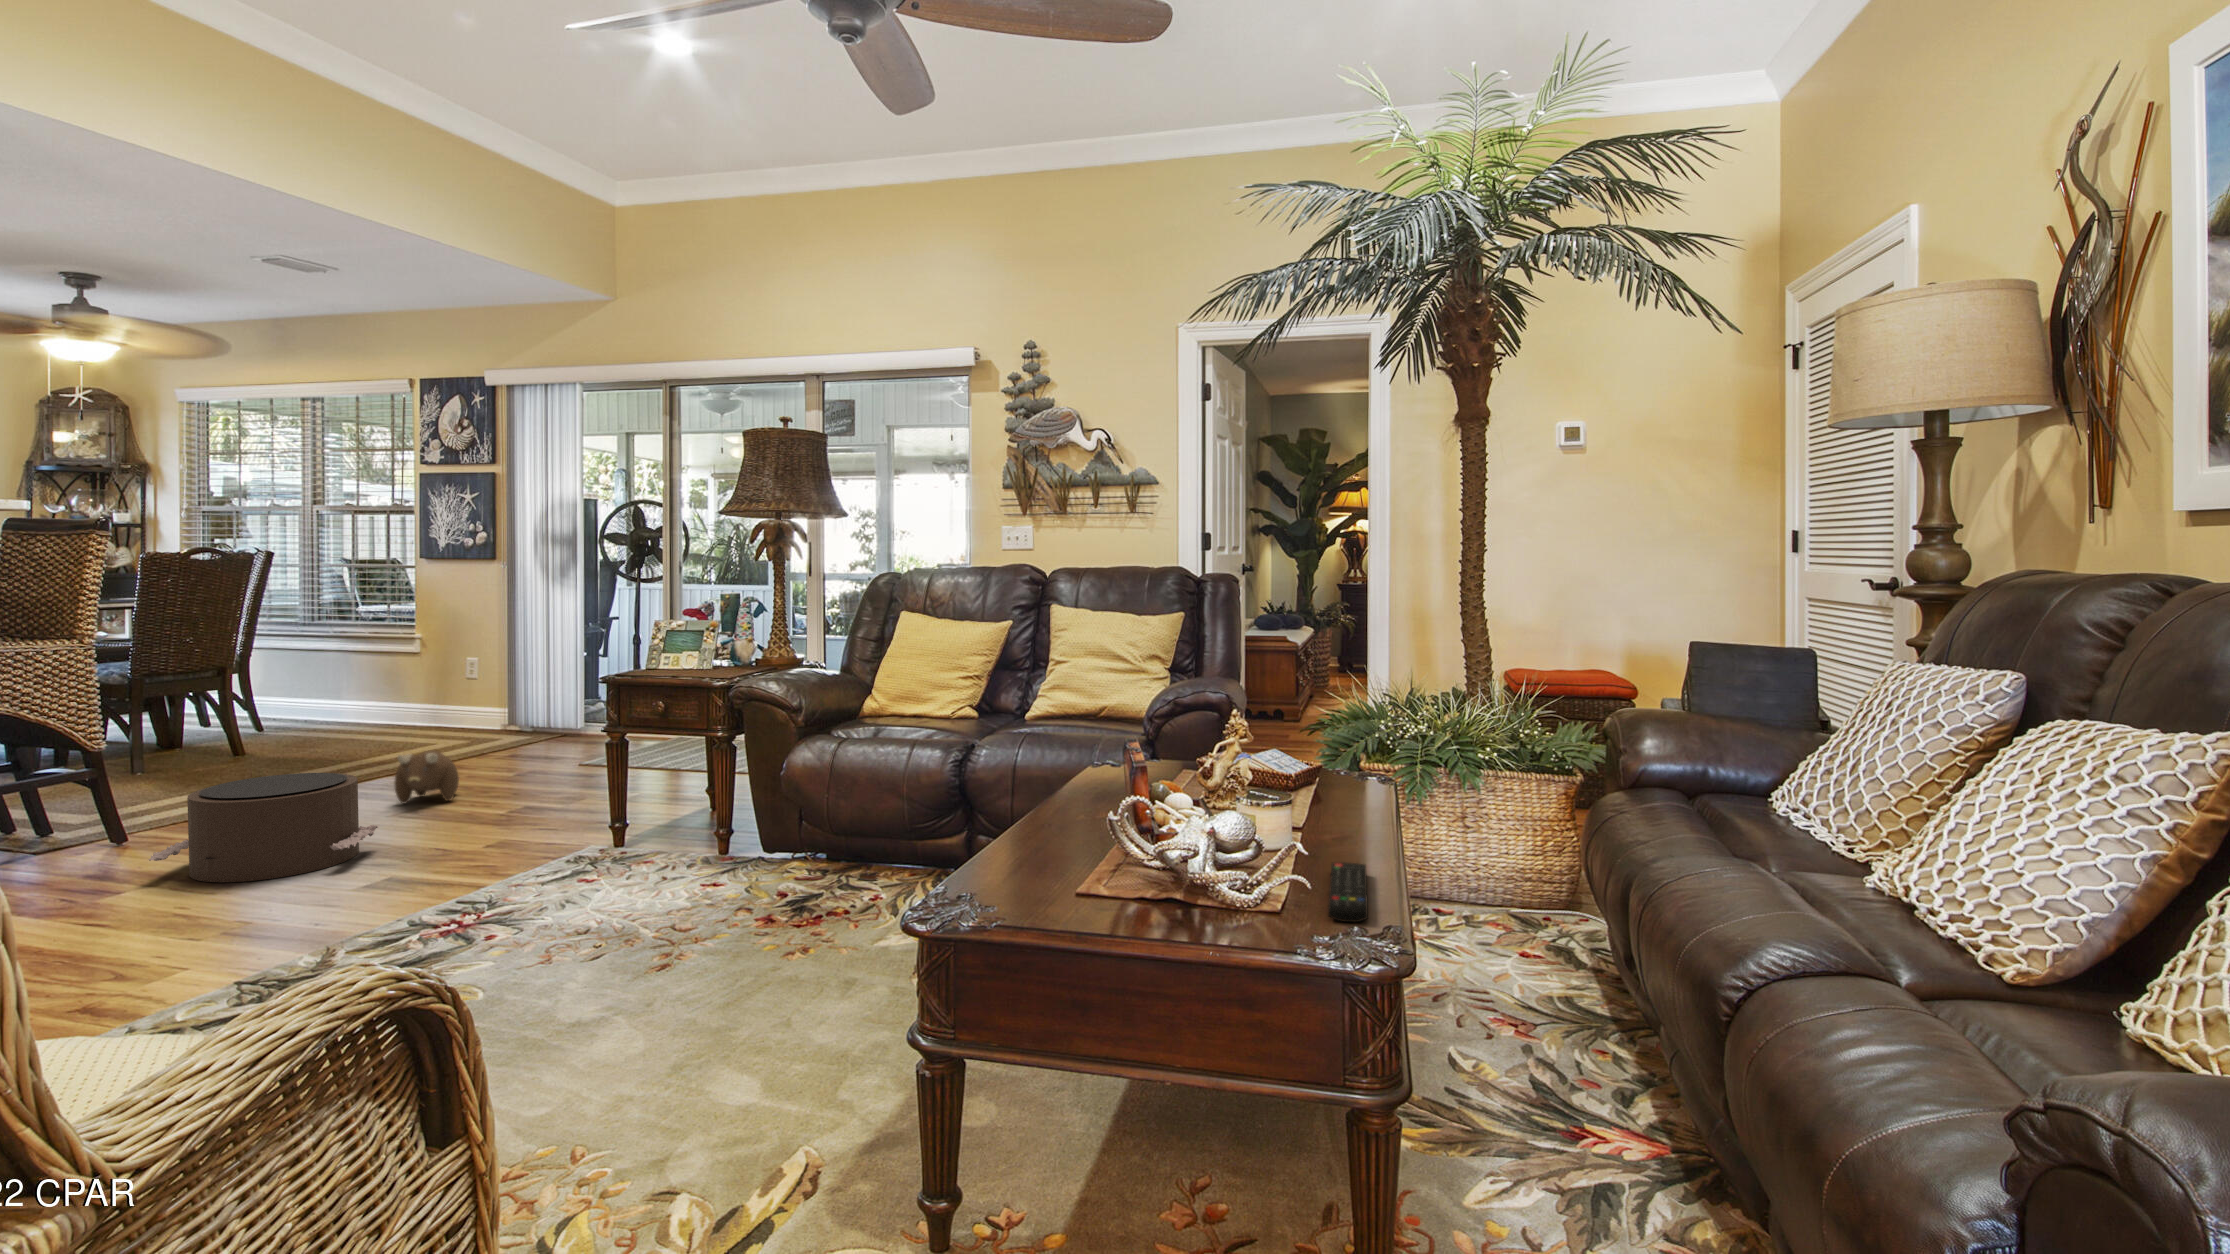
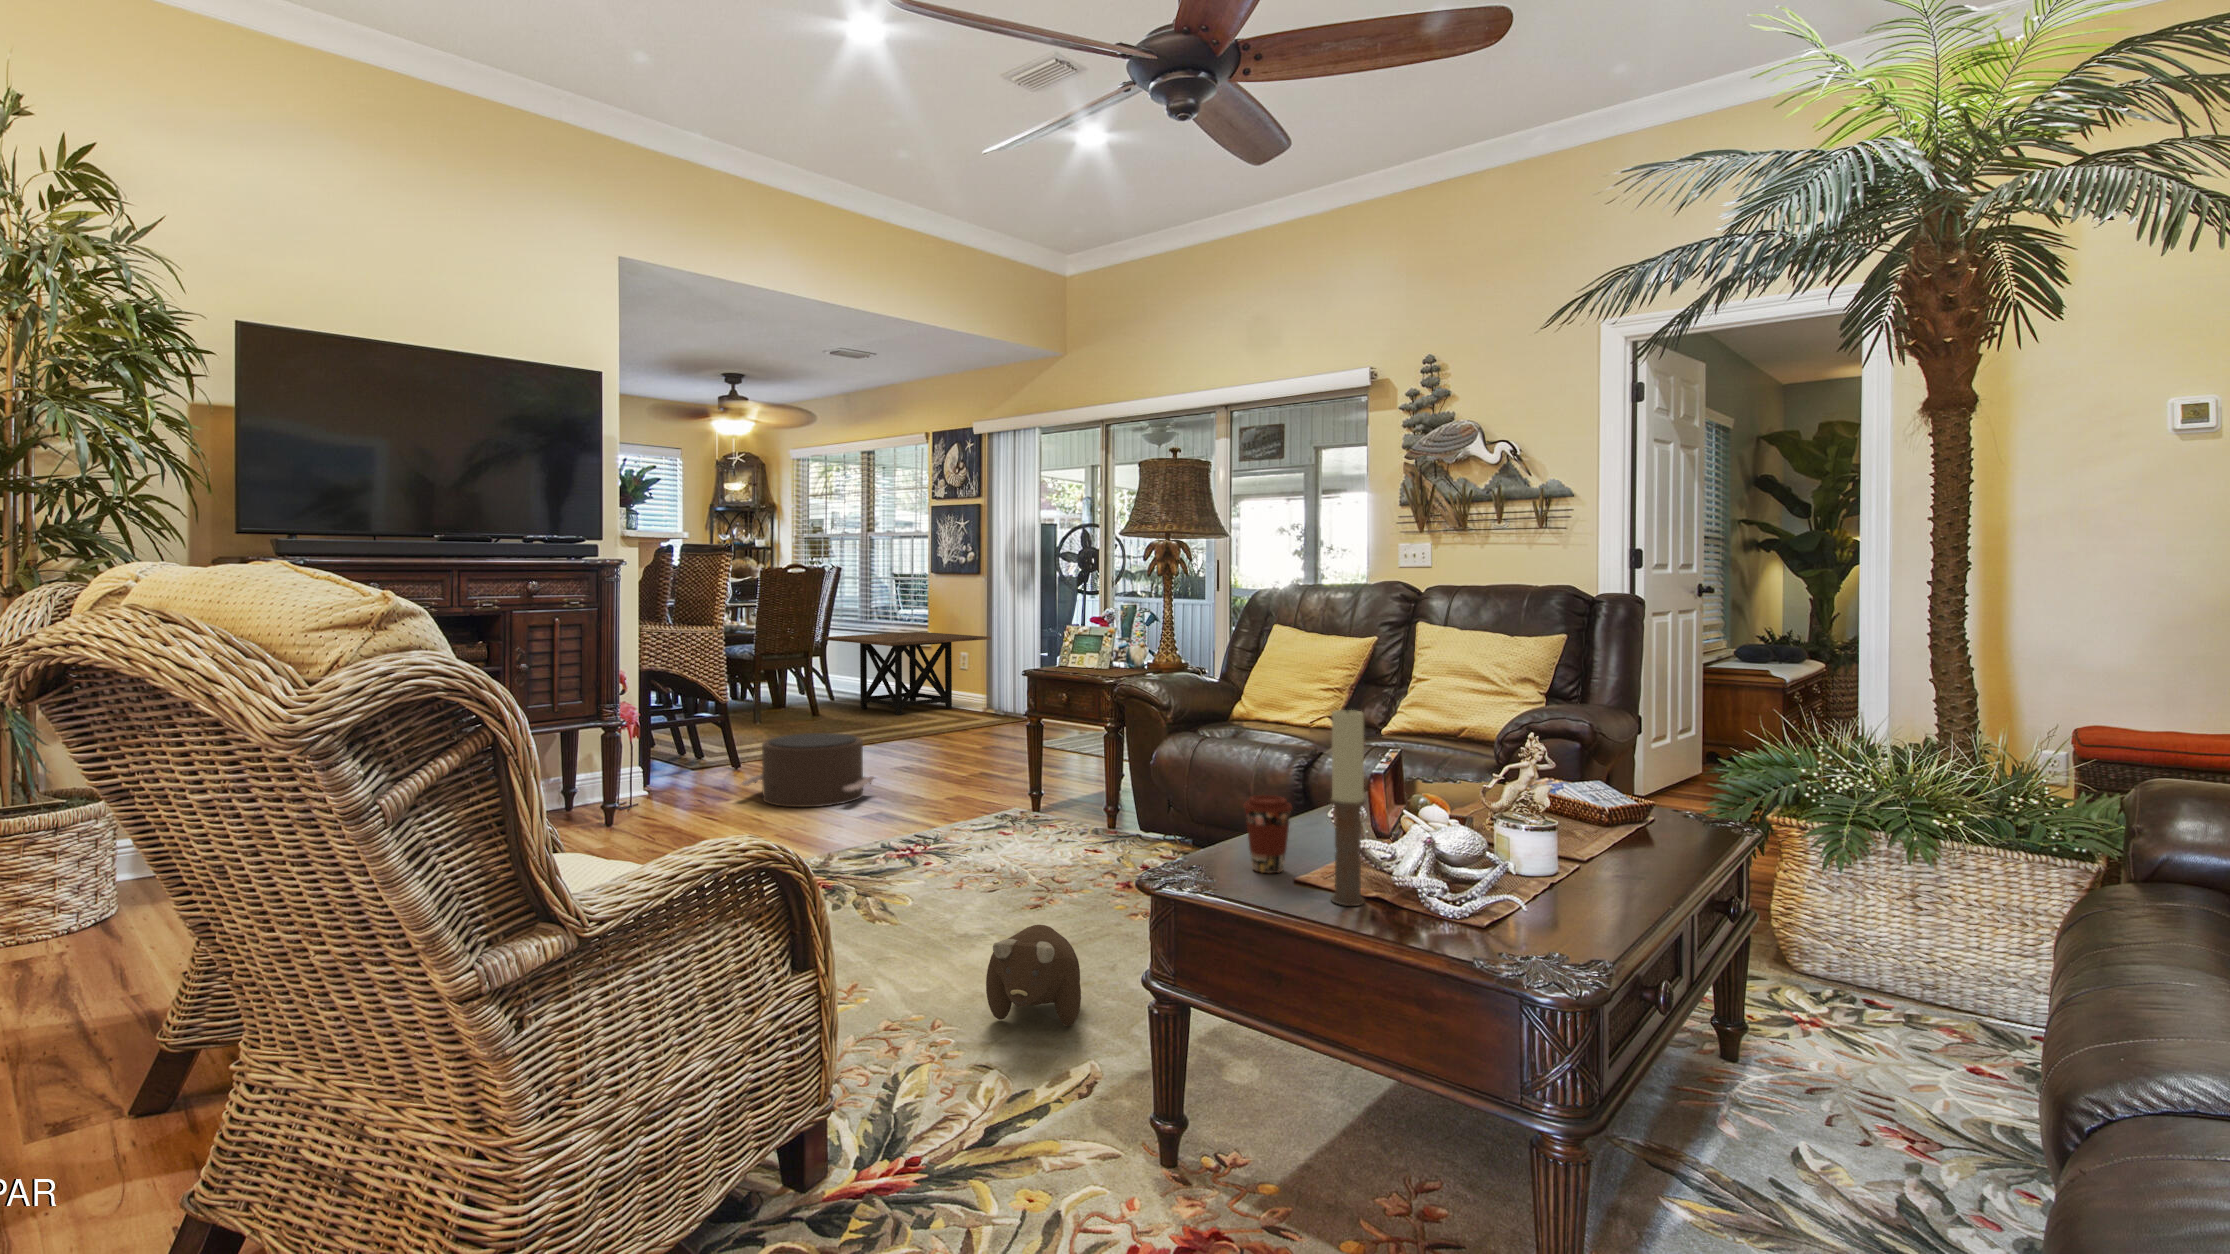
side table: none [251,633,511,740] -> present [825,632,991,715]
candle: none [1123,697,1159,915] -> present [1330,709,1365,906]
plush toy: present [395,750,459,803] -> present [986,925,1081,1026]
coffee cup: none [1005,802,1060,891] -> present [1243,795,1292,873]
remote control: present [1328,862,1368,922] -> none [1527,889,1614,944]

